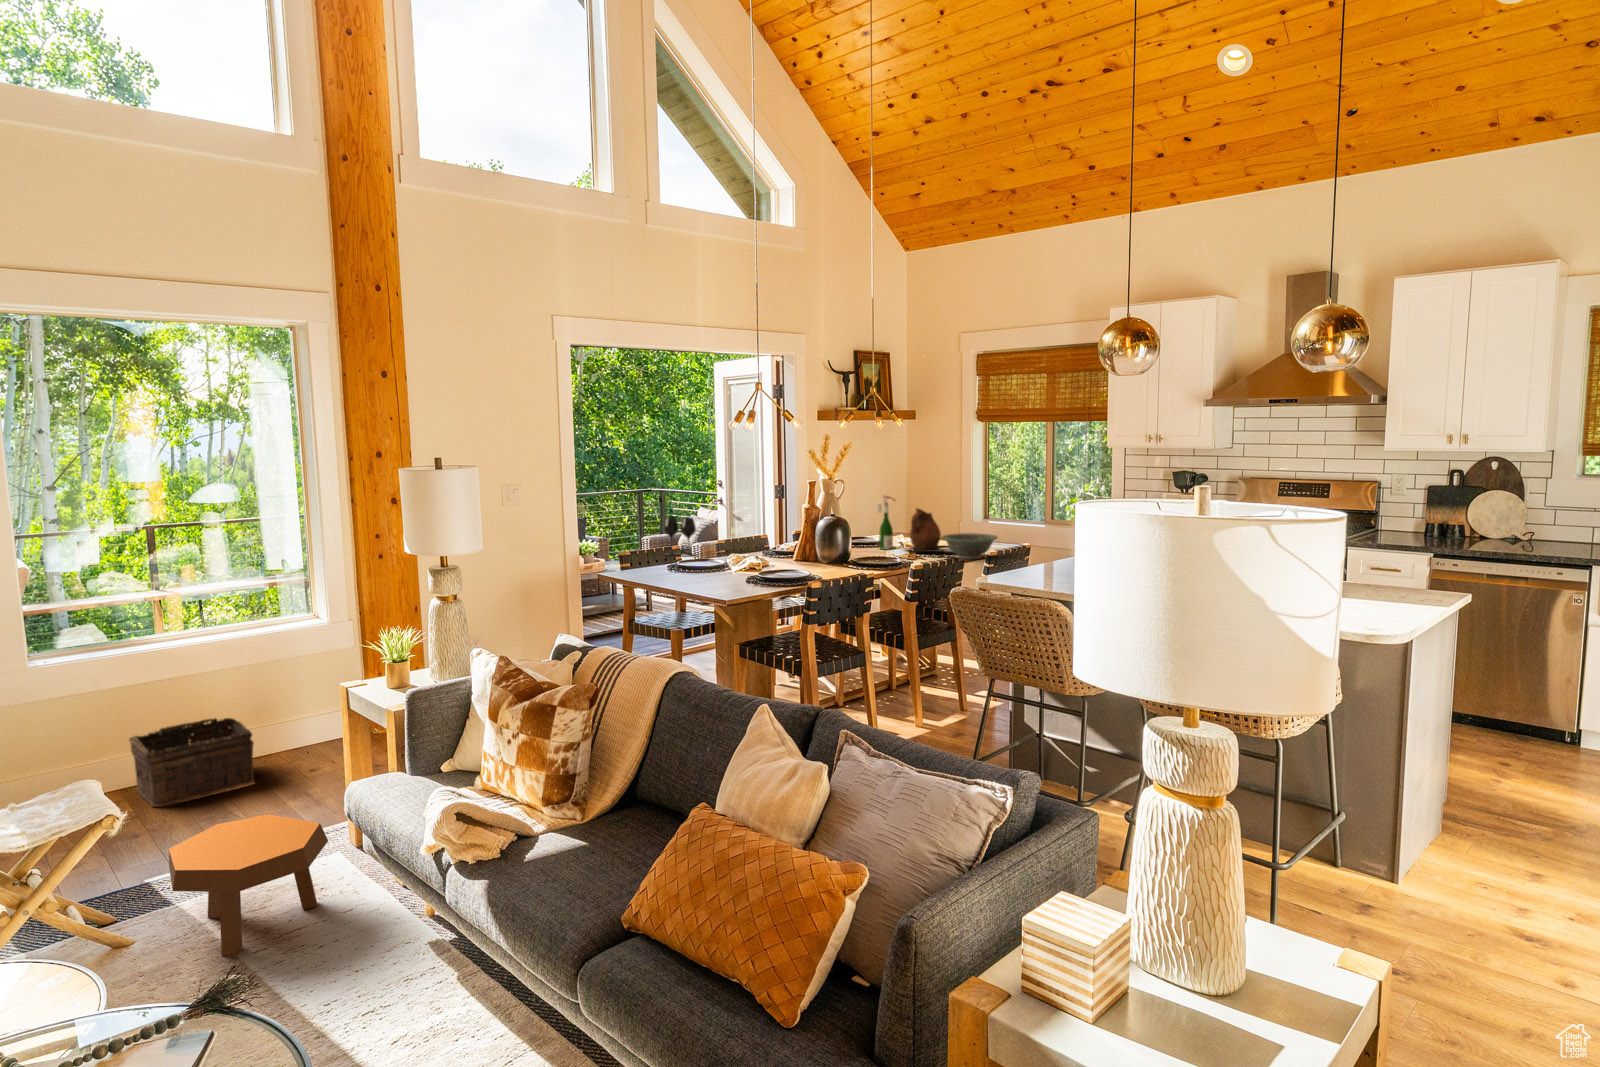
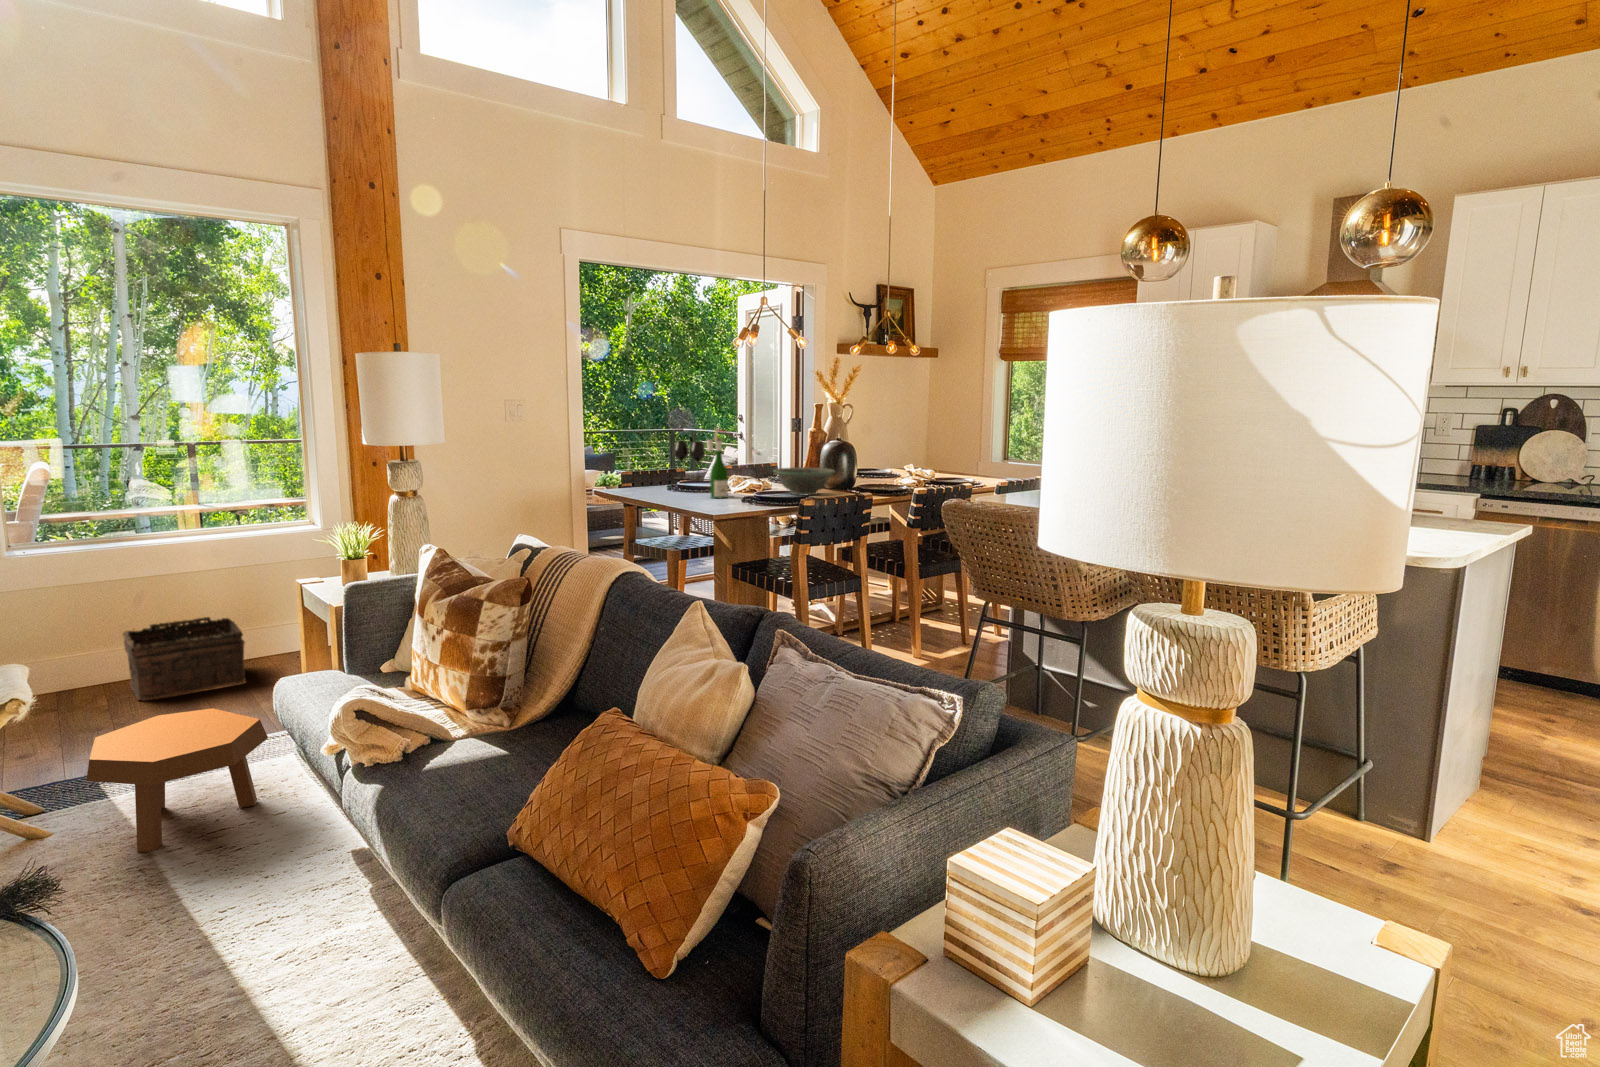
wine bottle: present [877,495,895,550] -> present [707,428,733,498]
ceramic pitcher: present [909,509,943,552] -> none [917,437,956,483]
decorative bowl: present [942,533,998,559] -> present [773,467,835,496]

